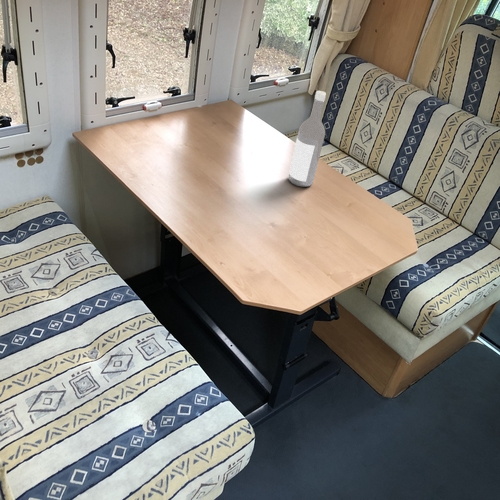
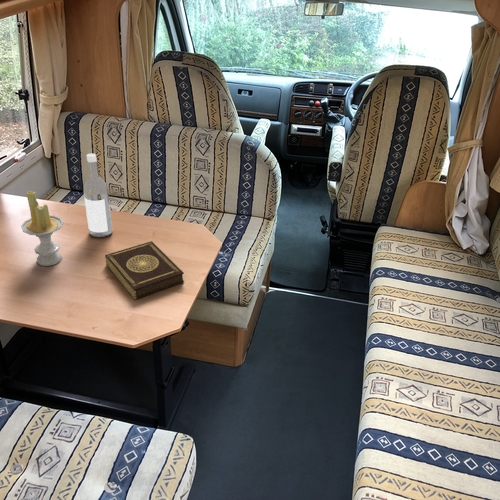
candle: none [219,105,261,190] -> present [21,191,63,266]
book: none [279,202,346,268] -> present [105,241,184,299]

